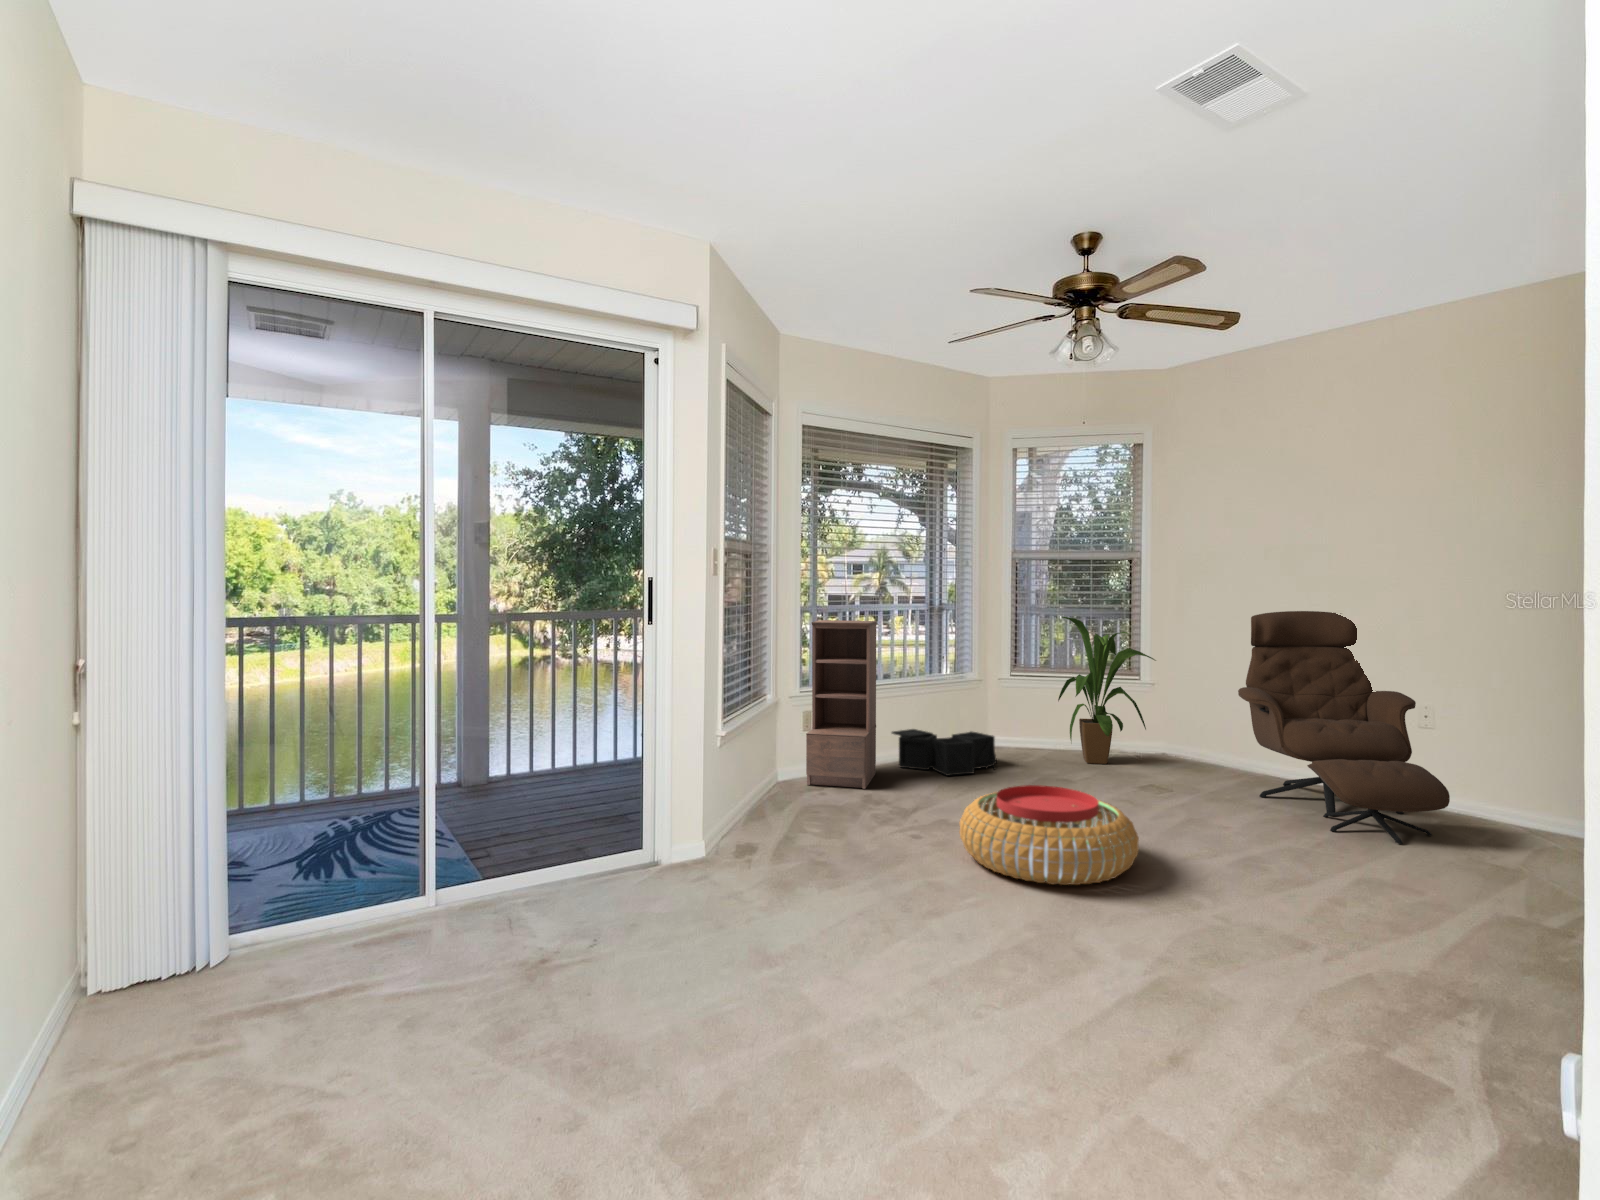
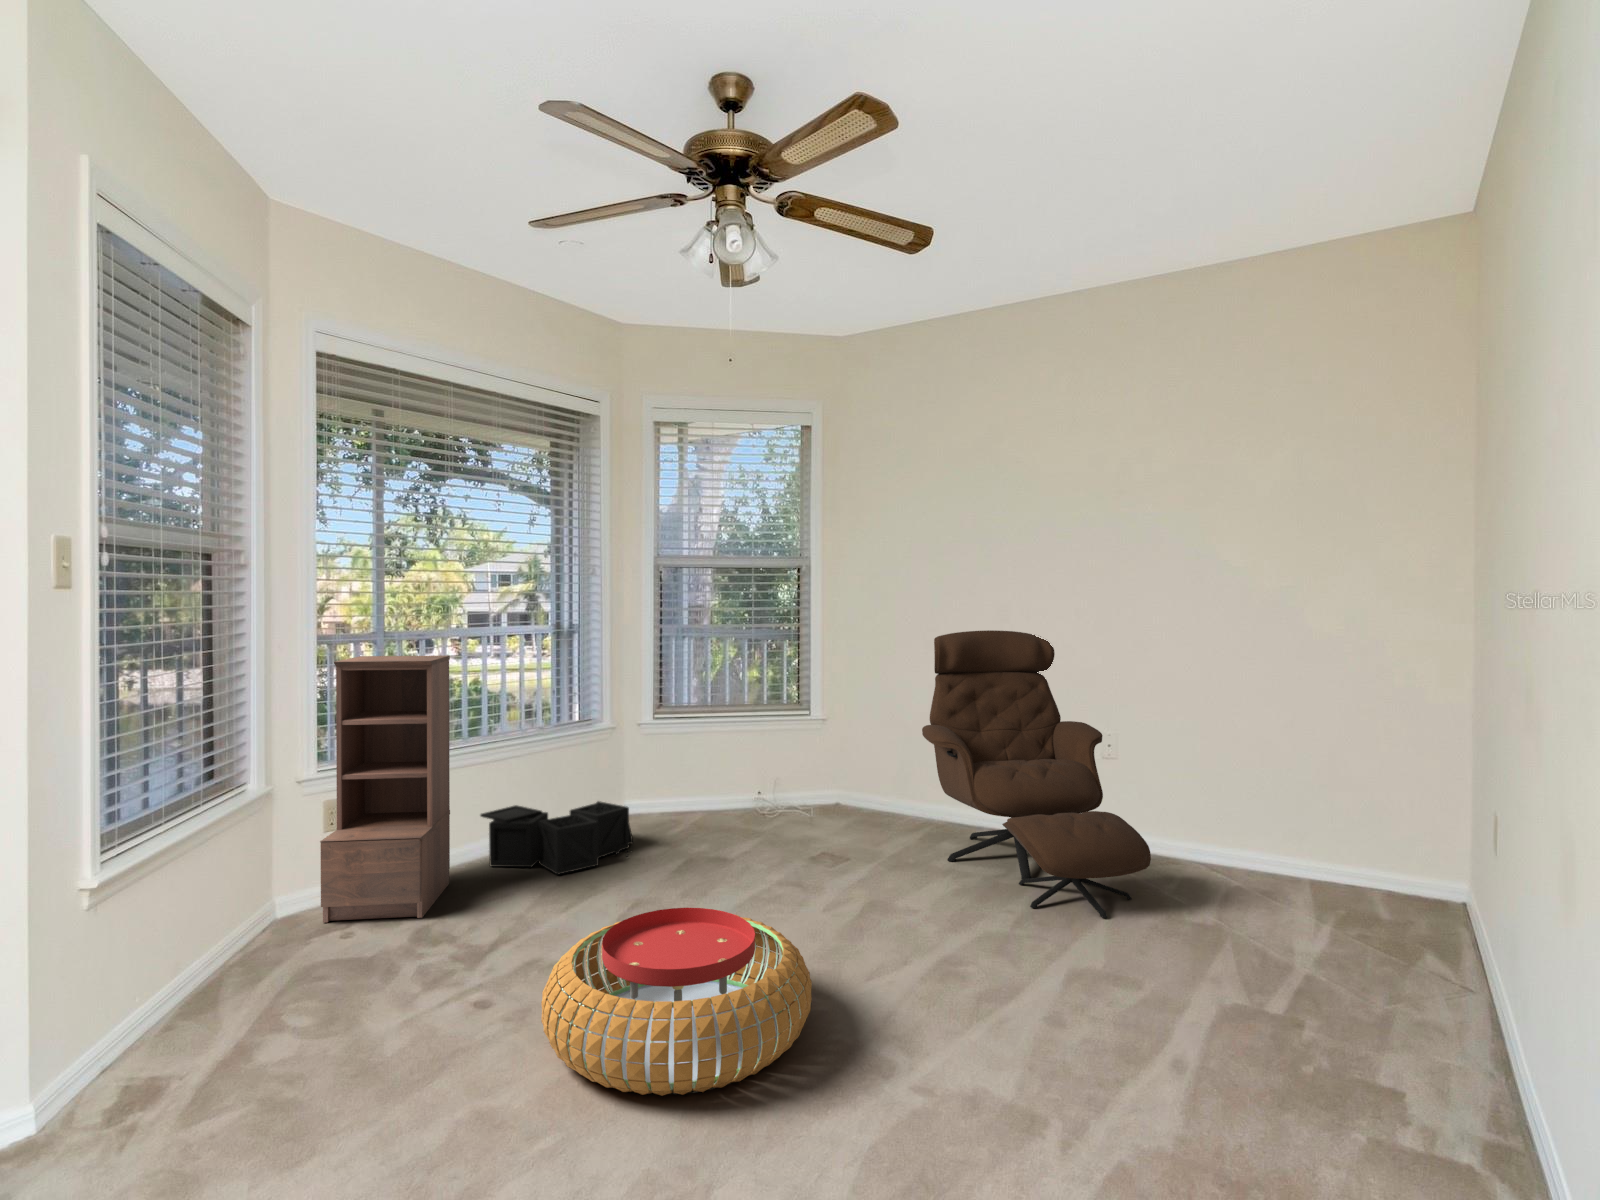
house plant: present [1058,617,1156,764] -> none [714,642,831,830]

